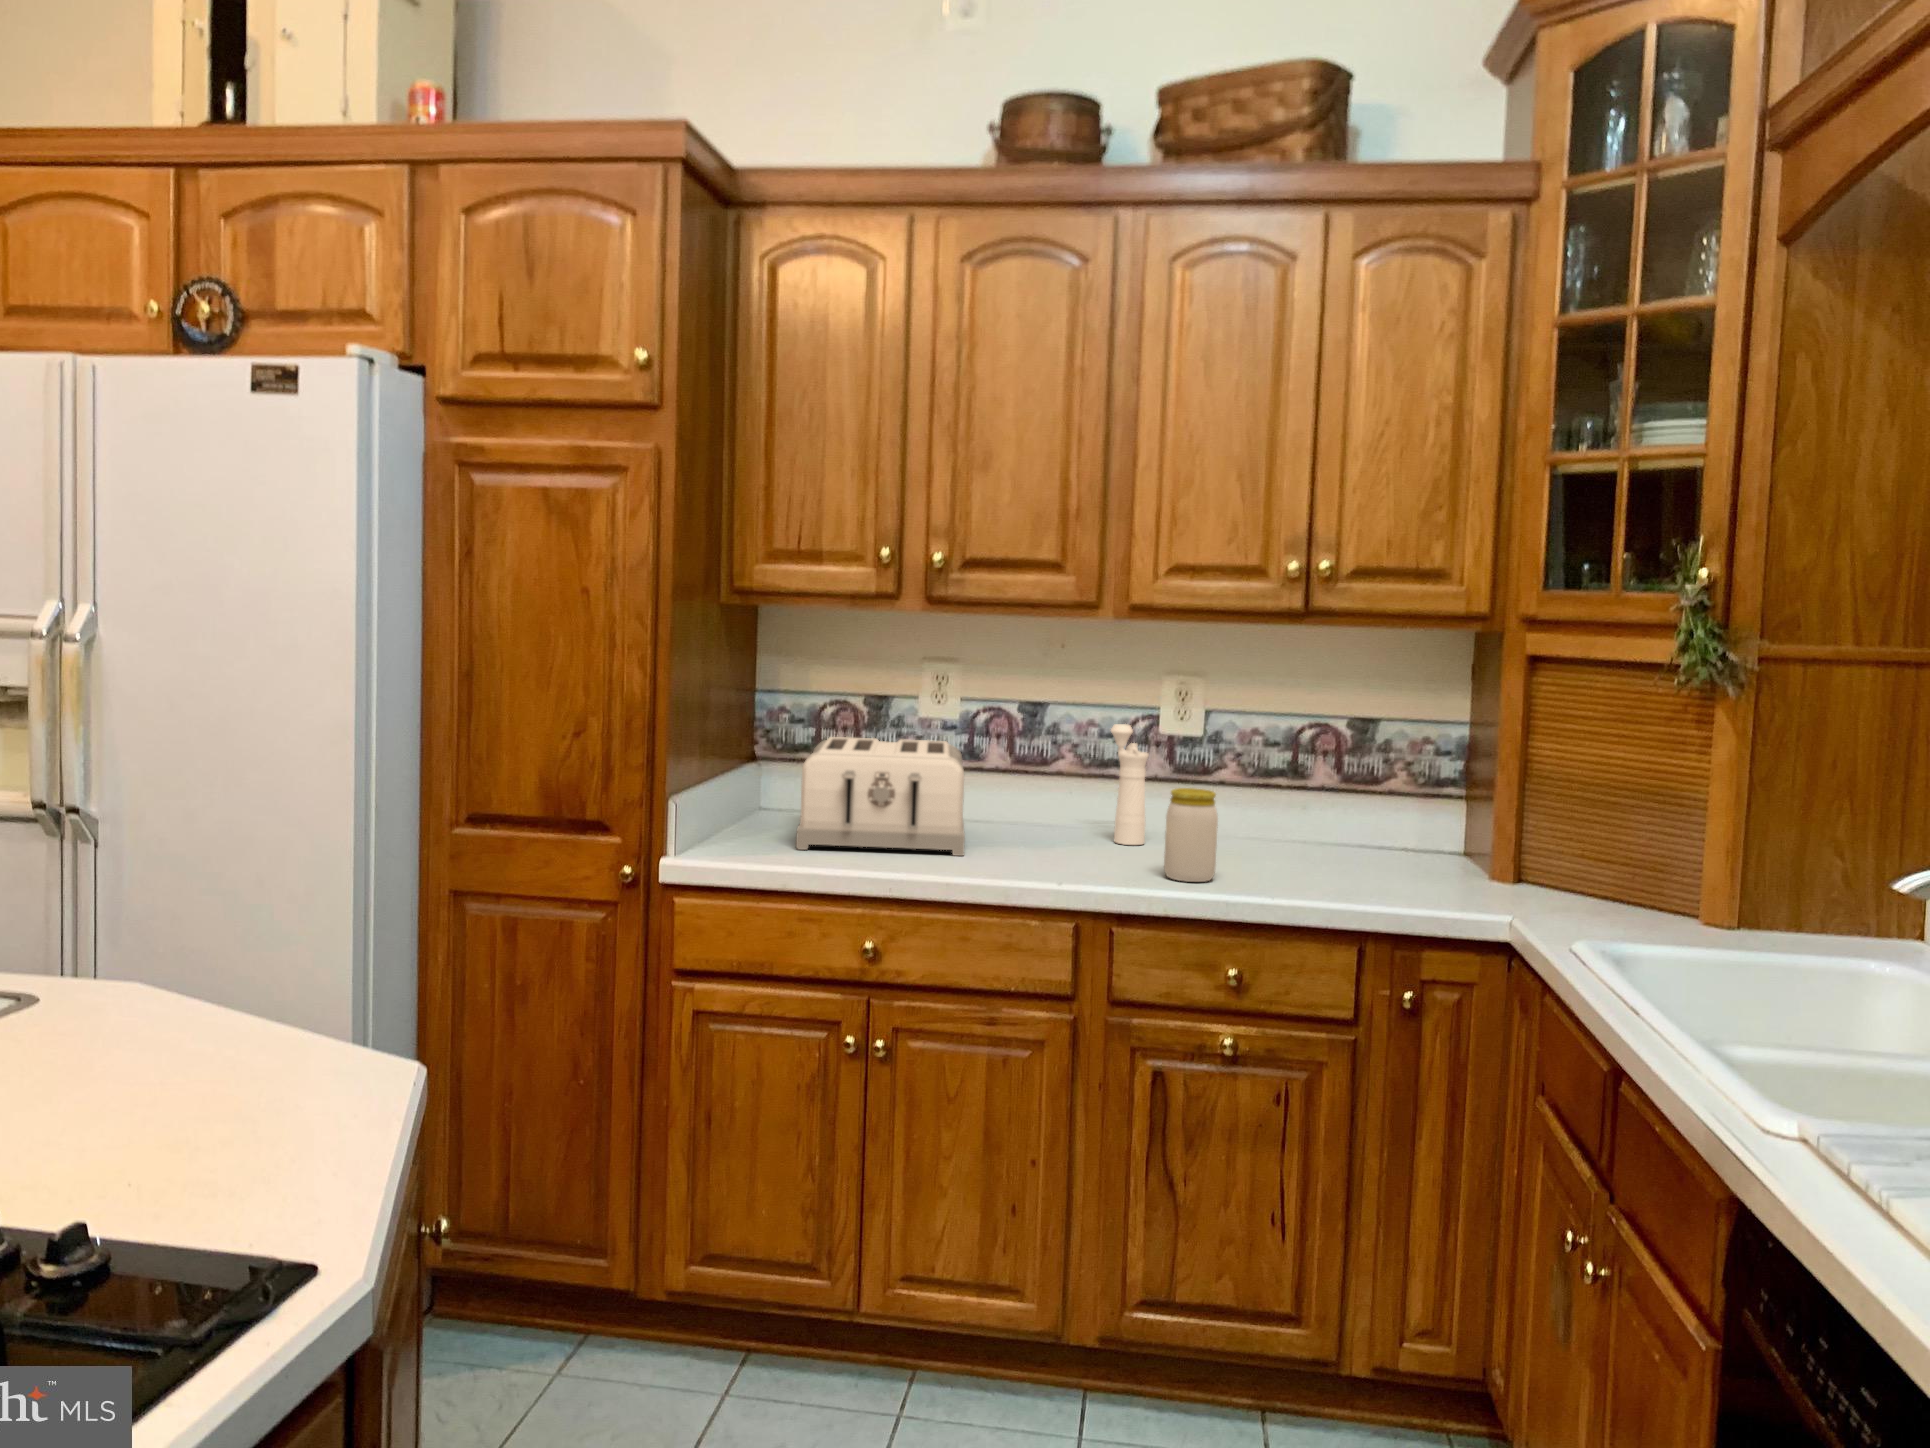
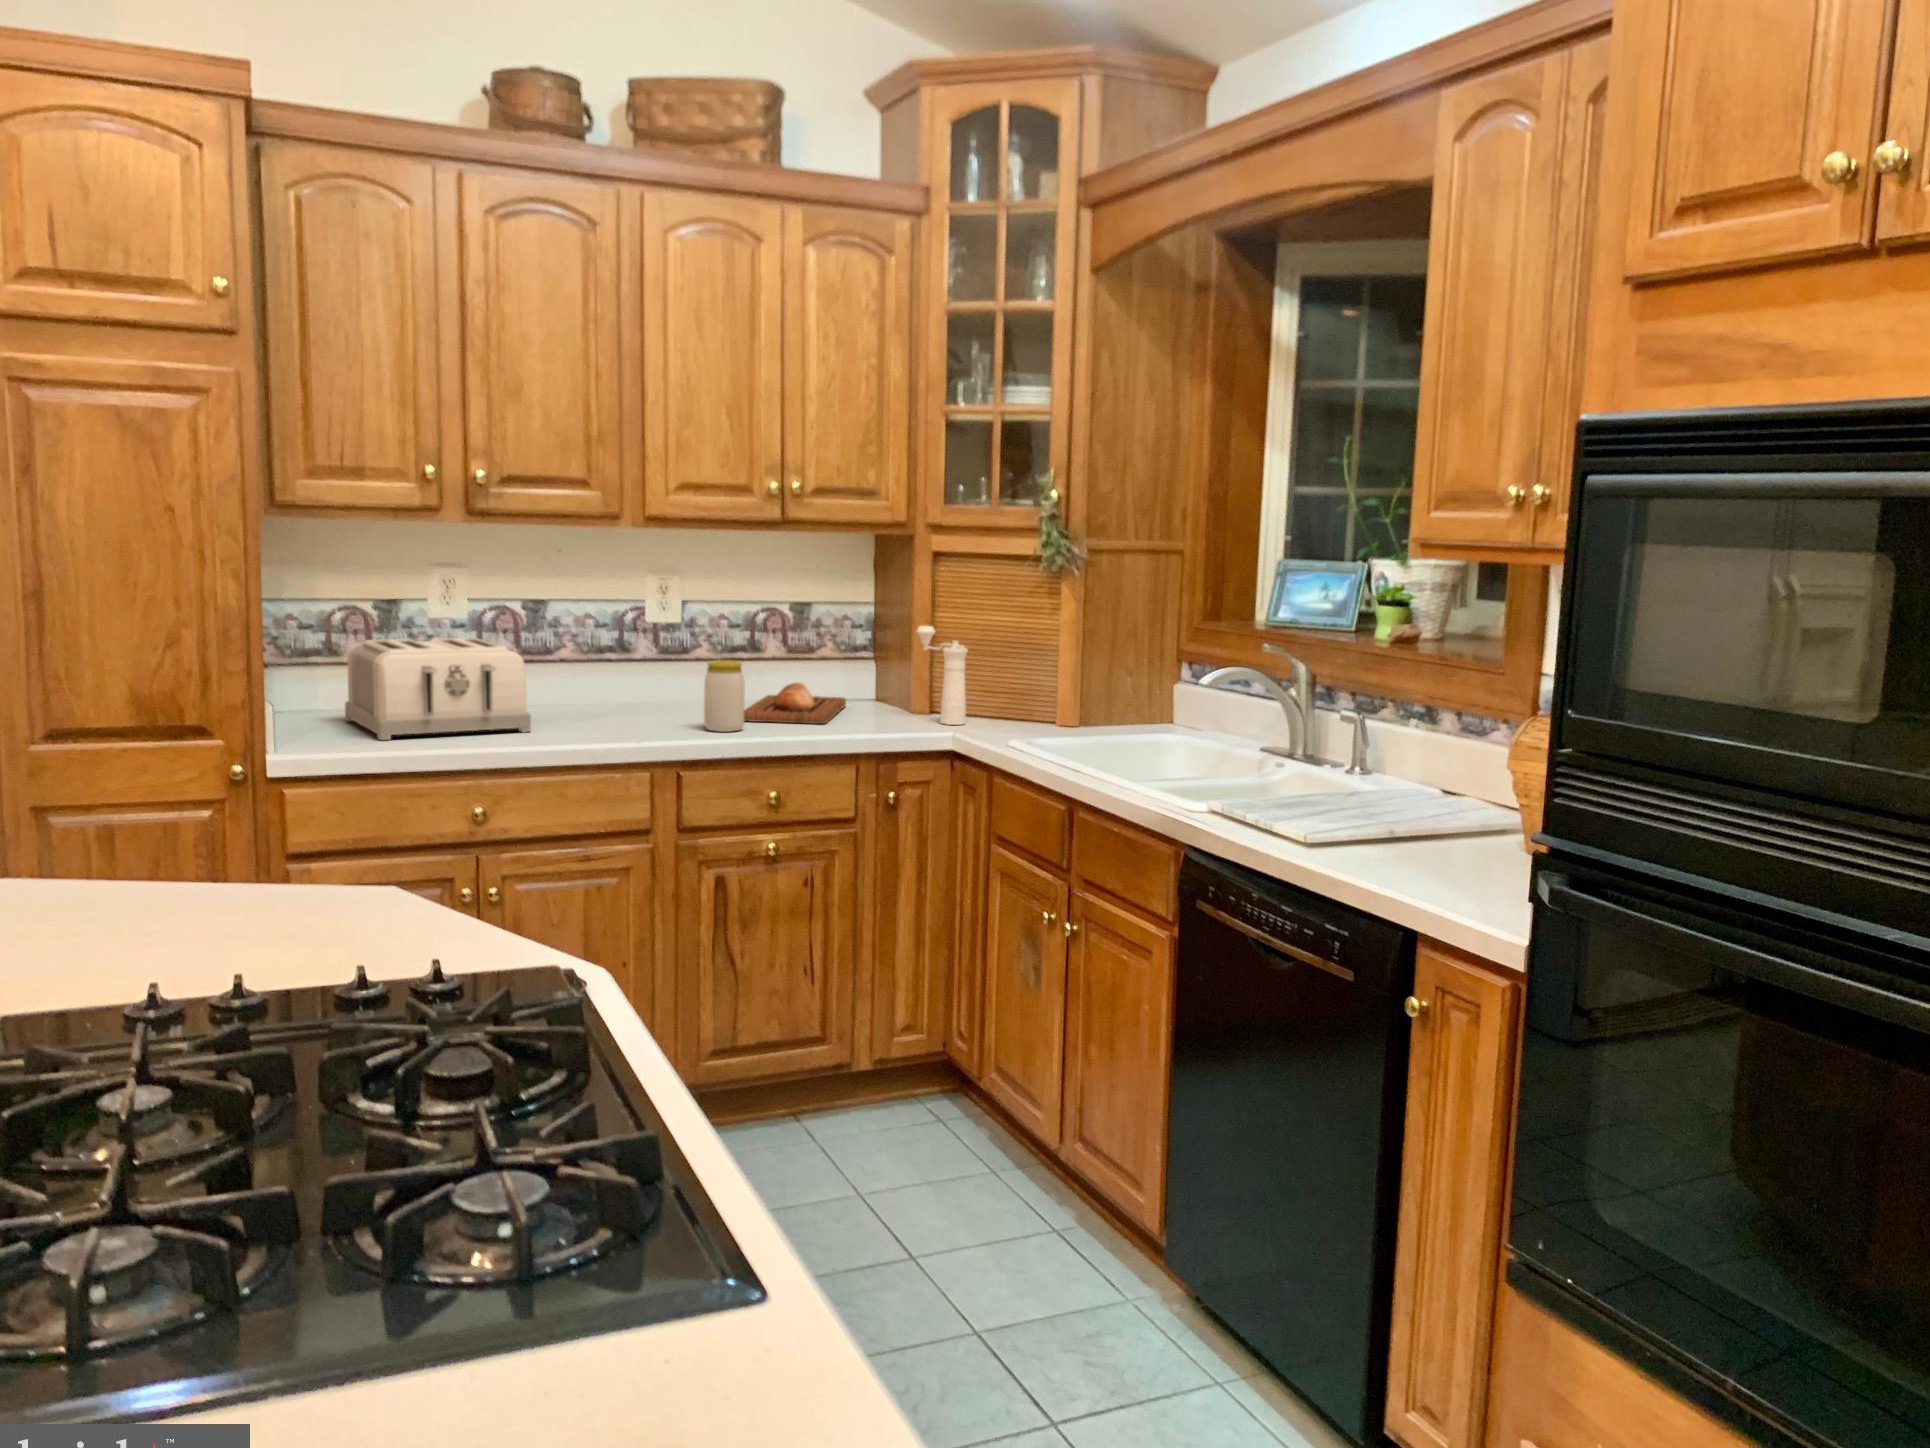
pepper mill: present [1111,724,1149,845] -> present [917,626,968,725]
bread loaf: none [1230,822,1405,884] -> present [744,683,846,724]

